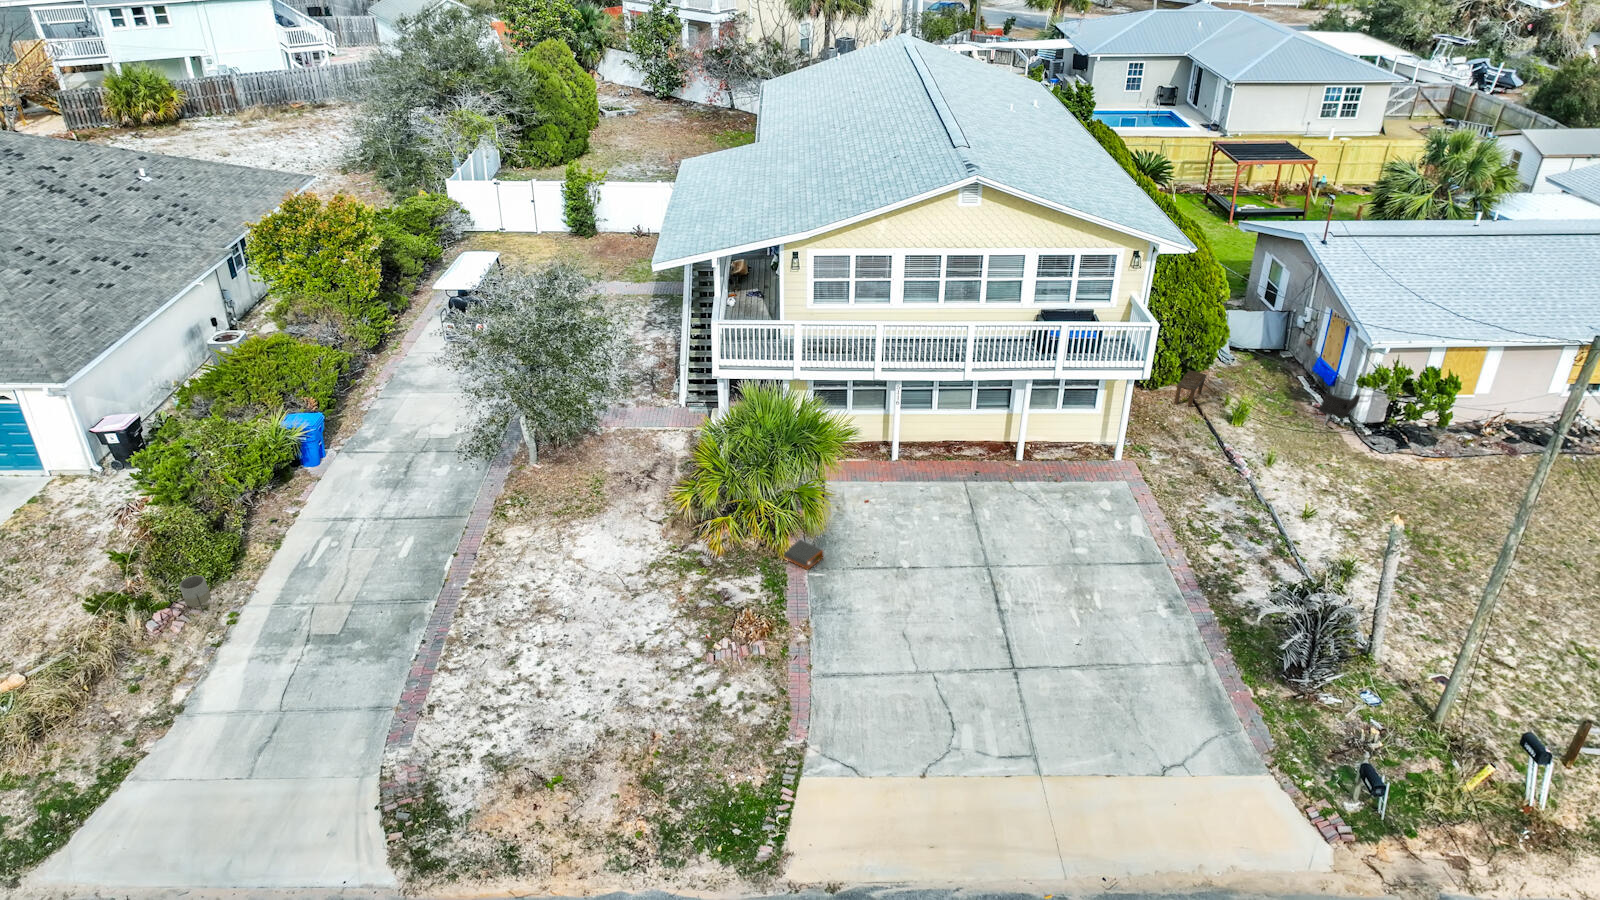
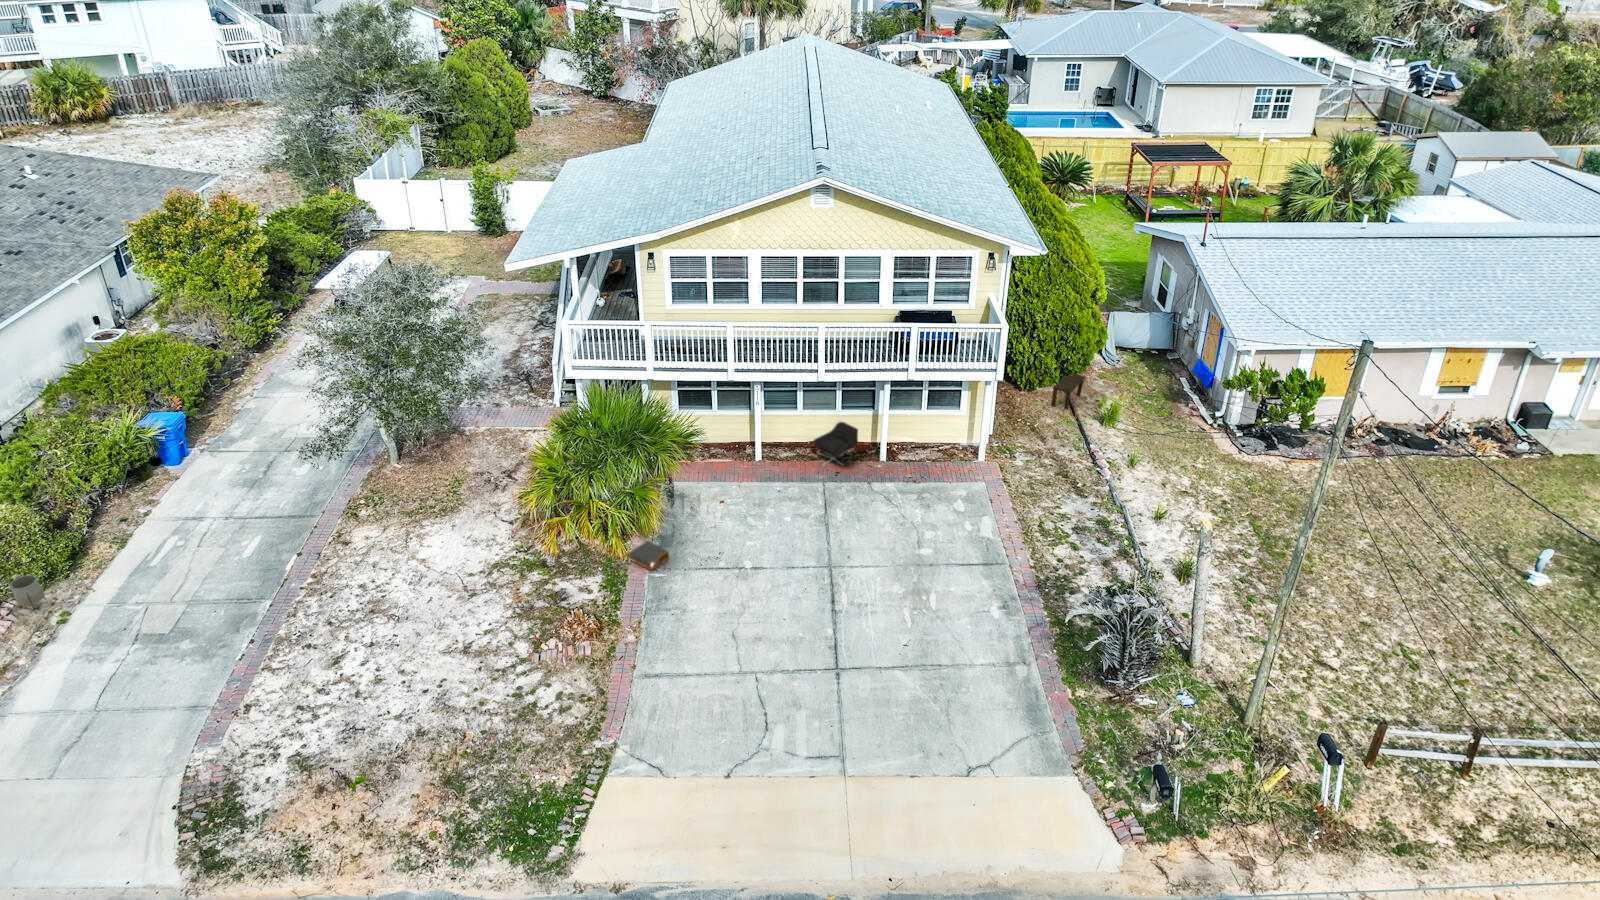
lounge chair: present [1318,394,1360,425] -> present [814,422,858,465]

